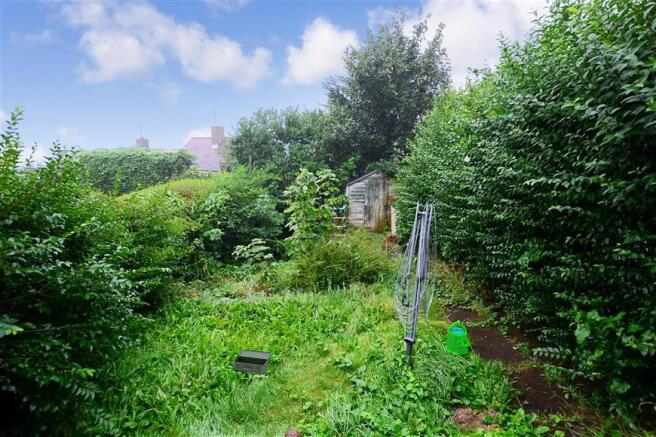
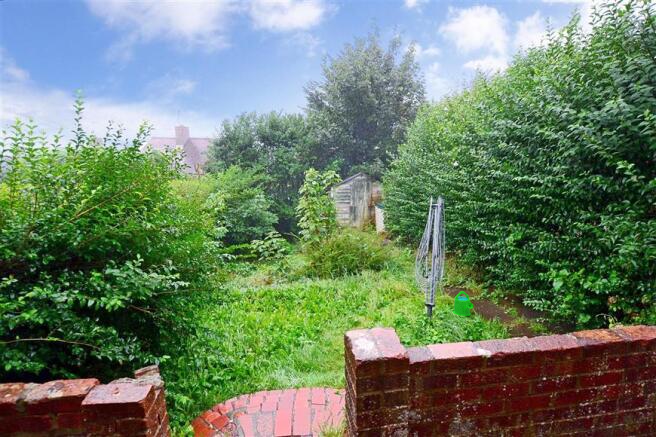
toolbox: present [233,350,272,374] -> none [290,322,318,339]

